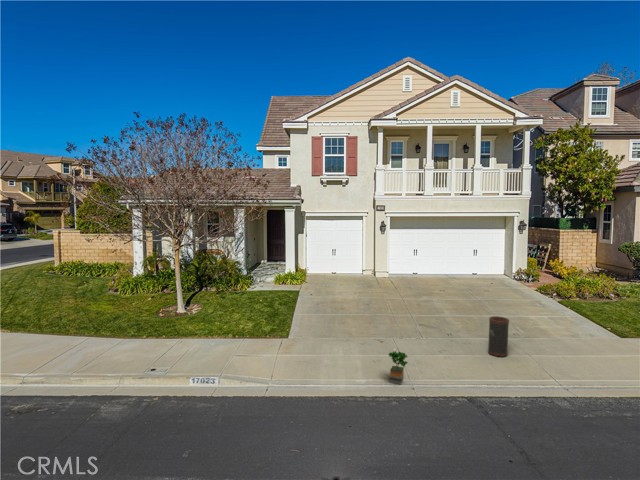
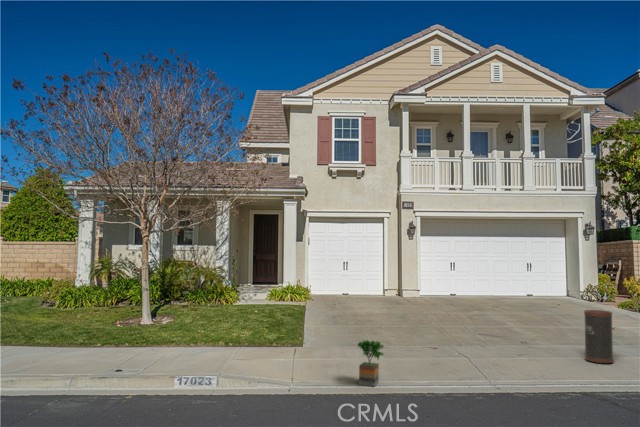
potted tree: present [389,352,408,384] -> present [358,340,384,386]

